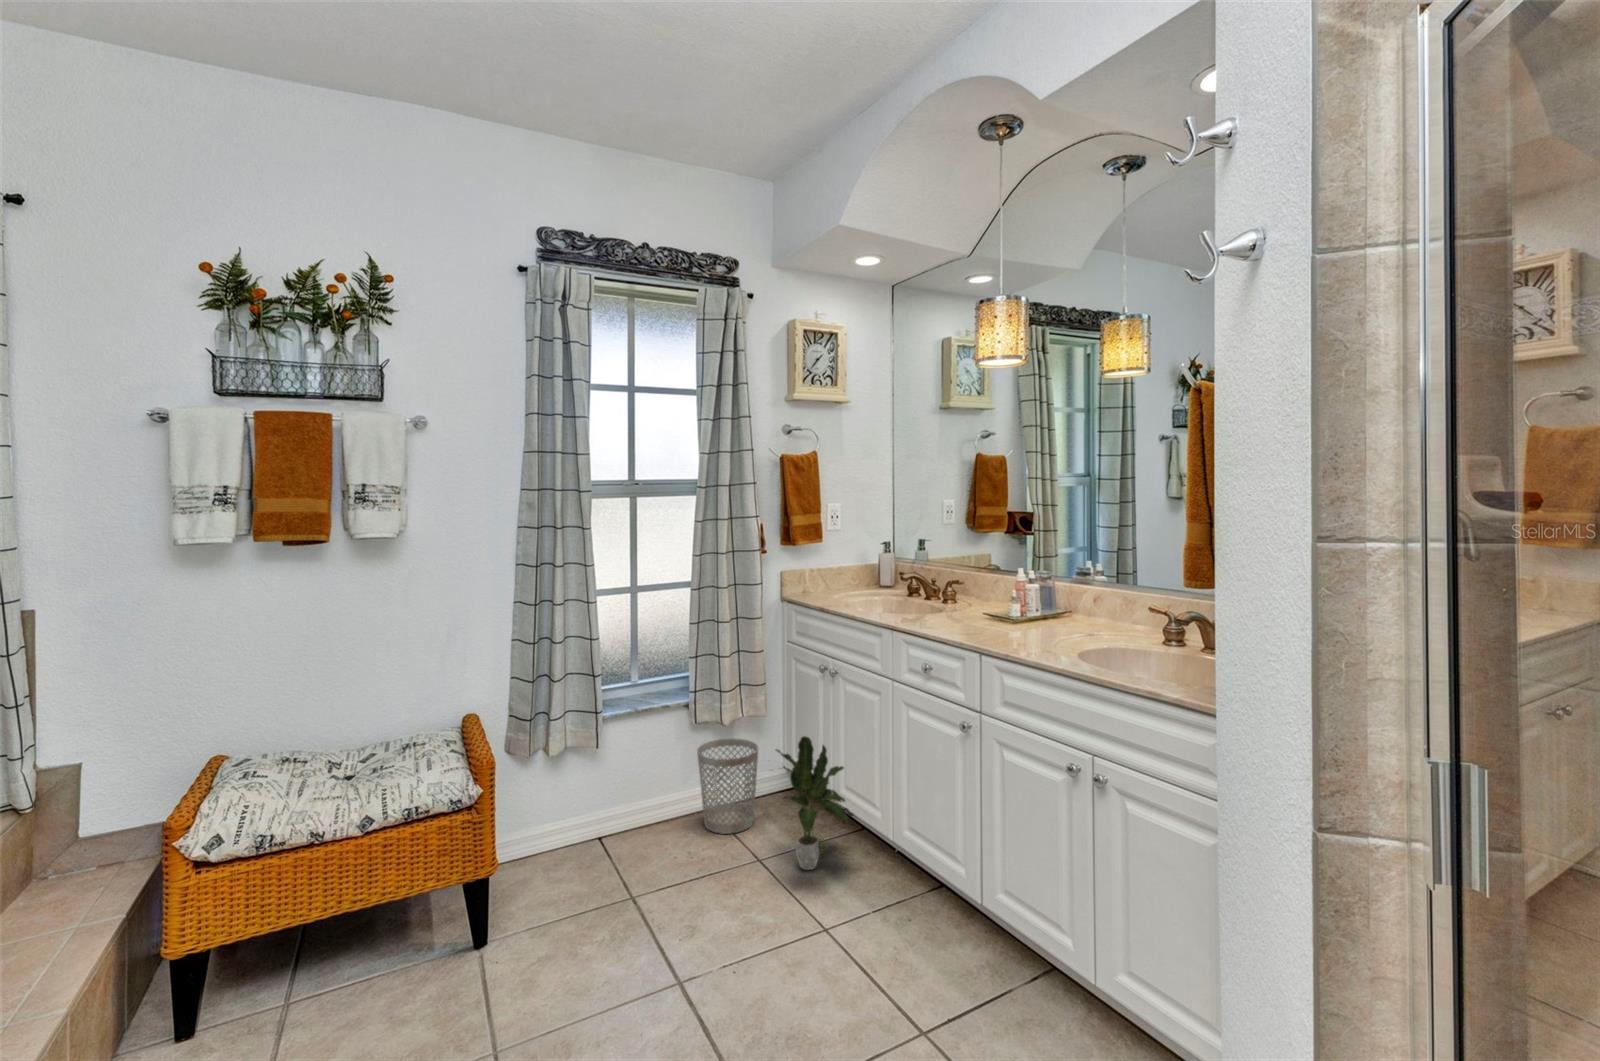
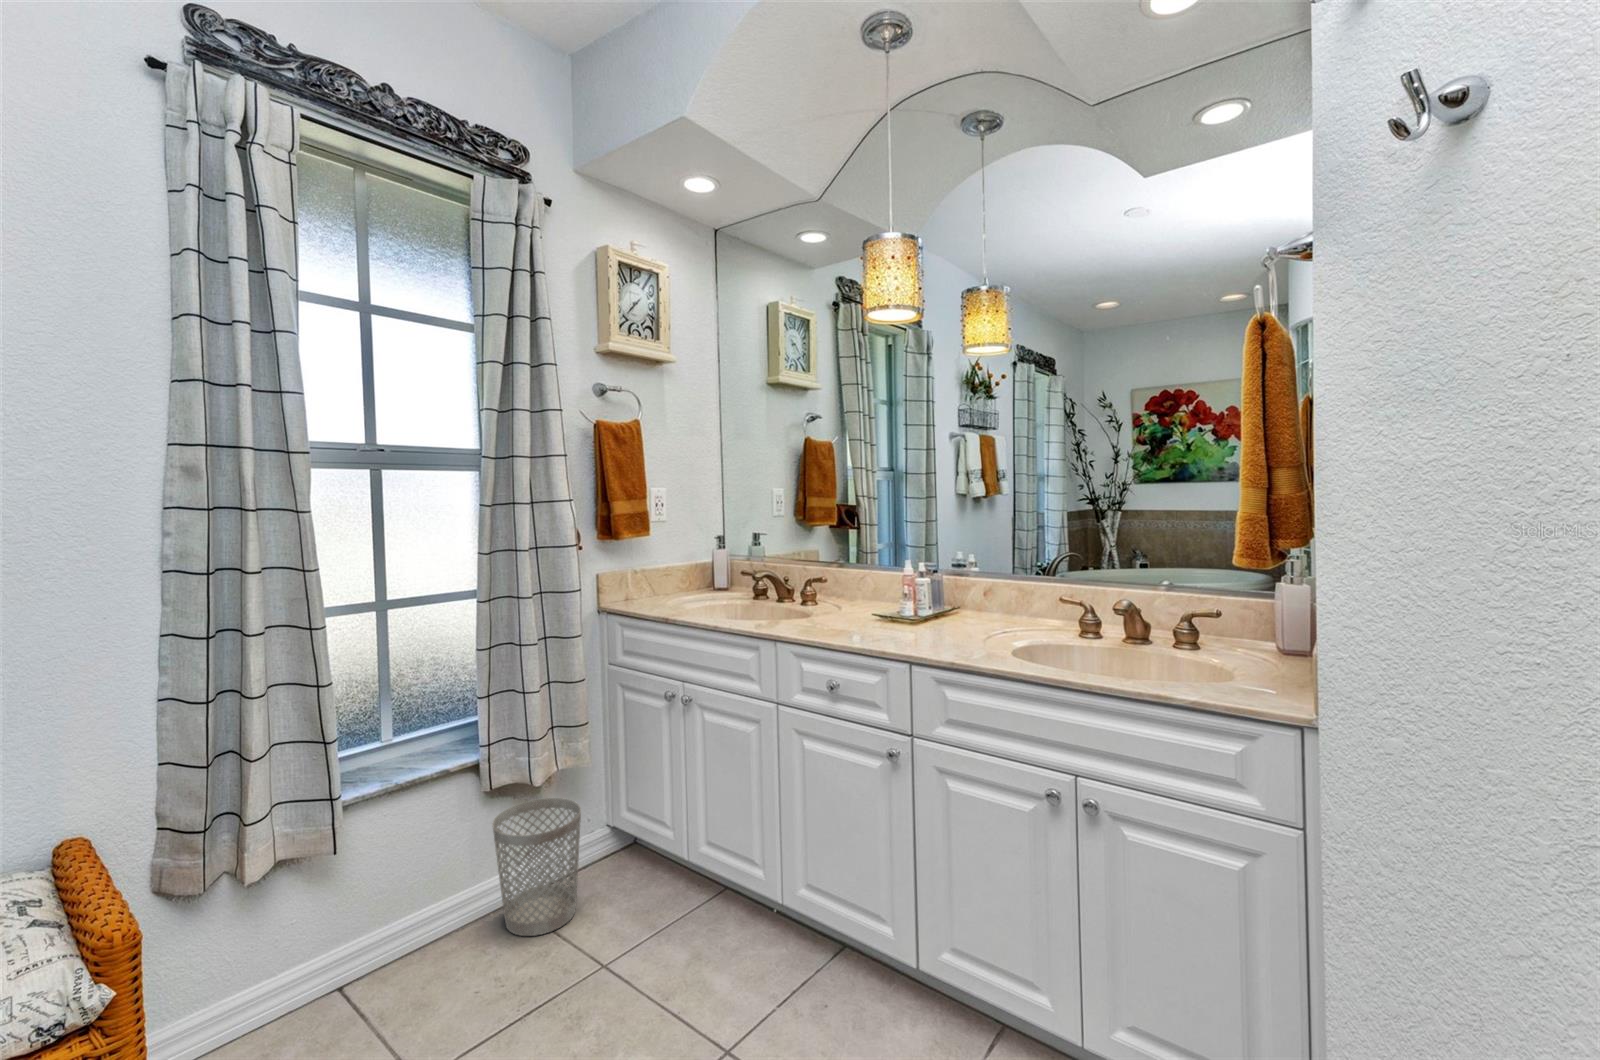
potted plant: present [776,736,854,870] -> none [619,787,734,966]

